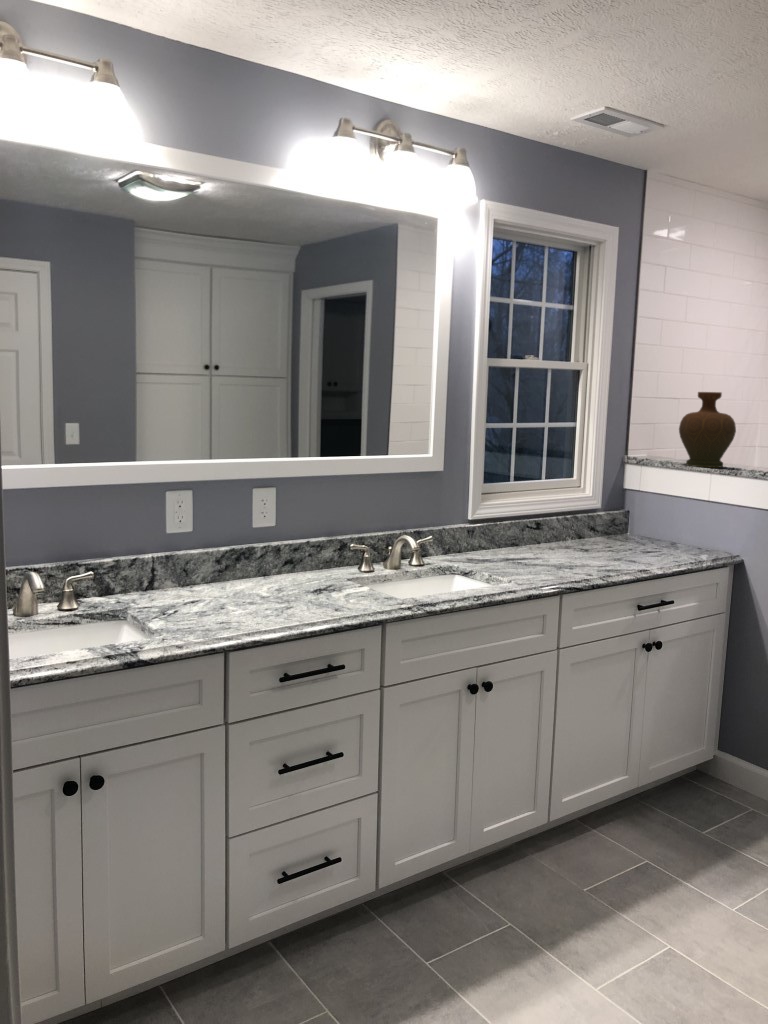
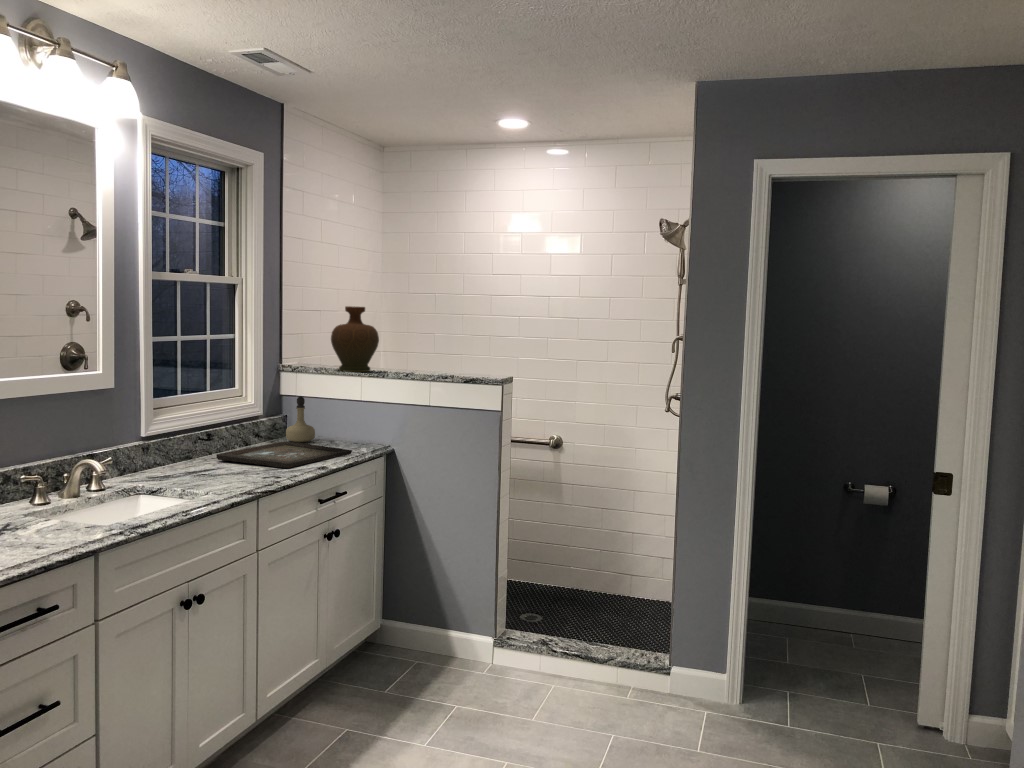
perfume bottle: none [623,491,655,542] -> present [286,396,315,443]
tray: none [540,539,687,566] -> present [216,441,352,468]

